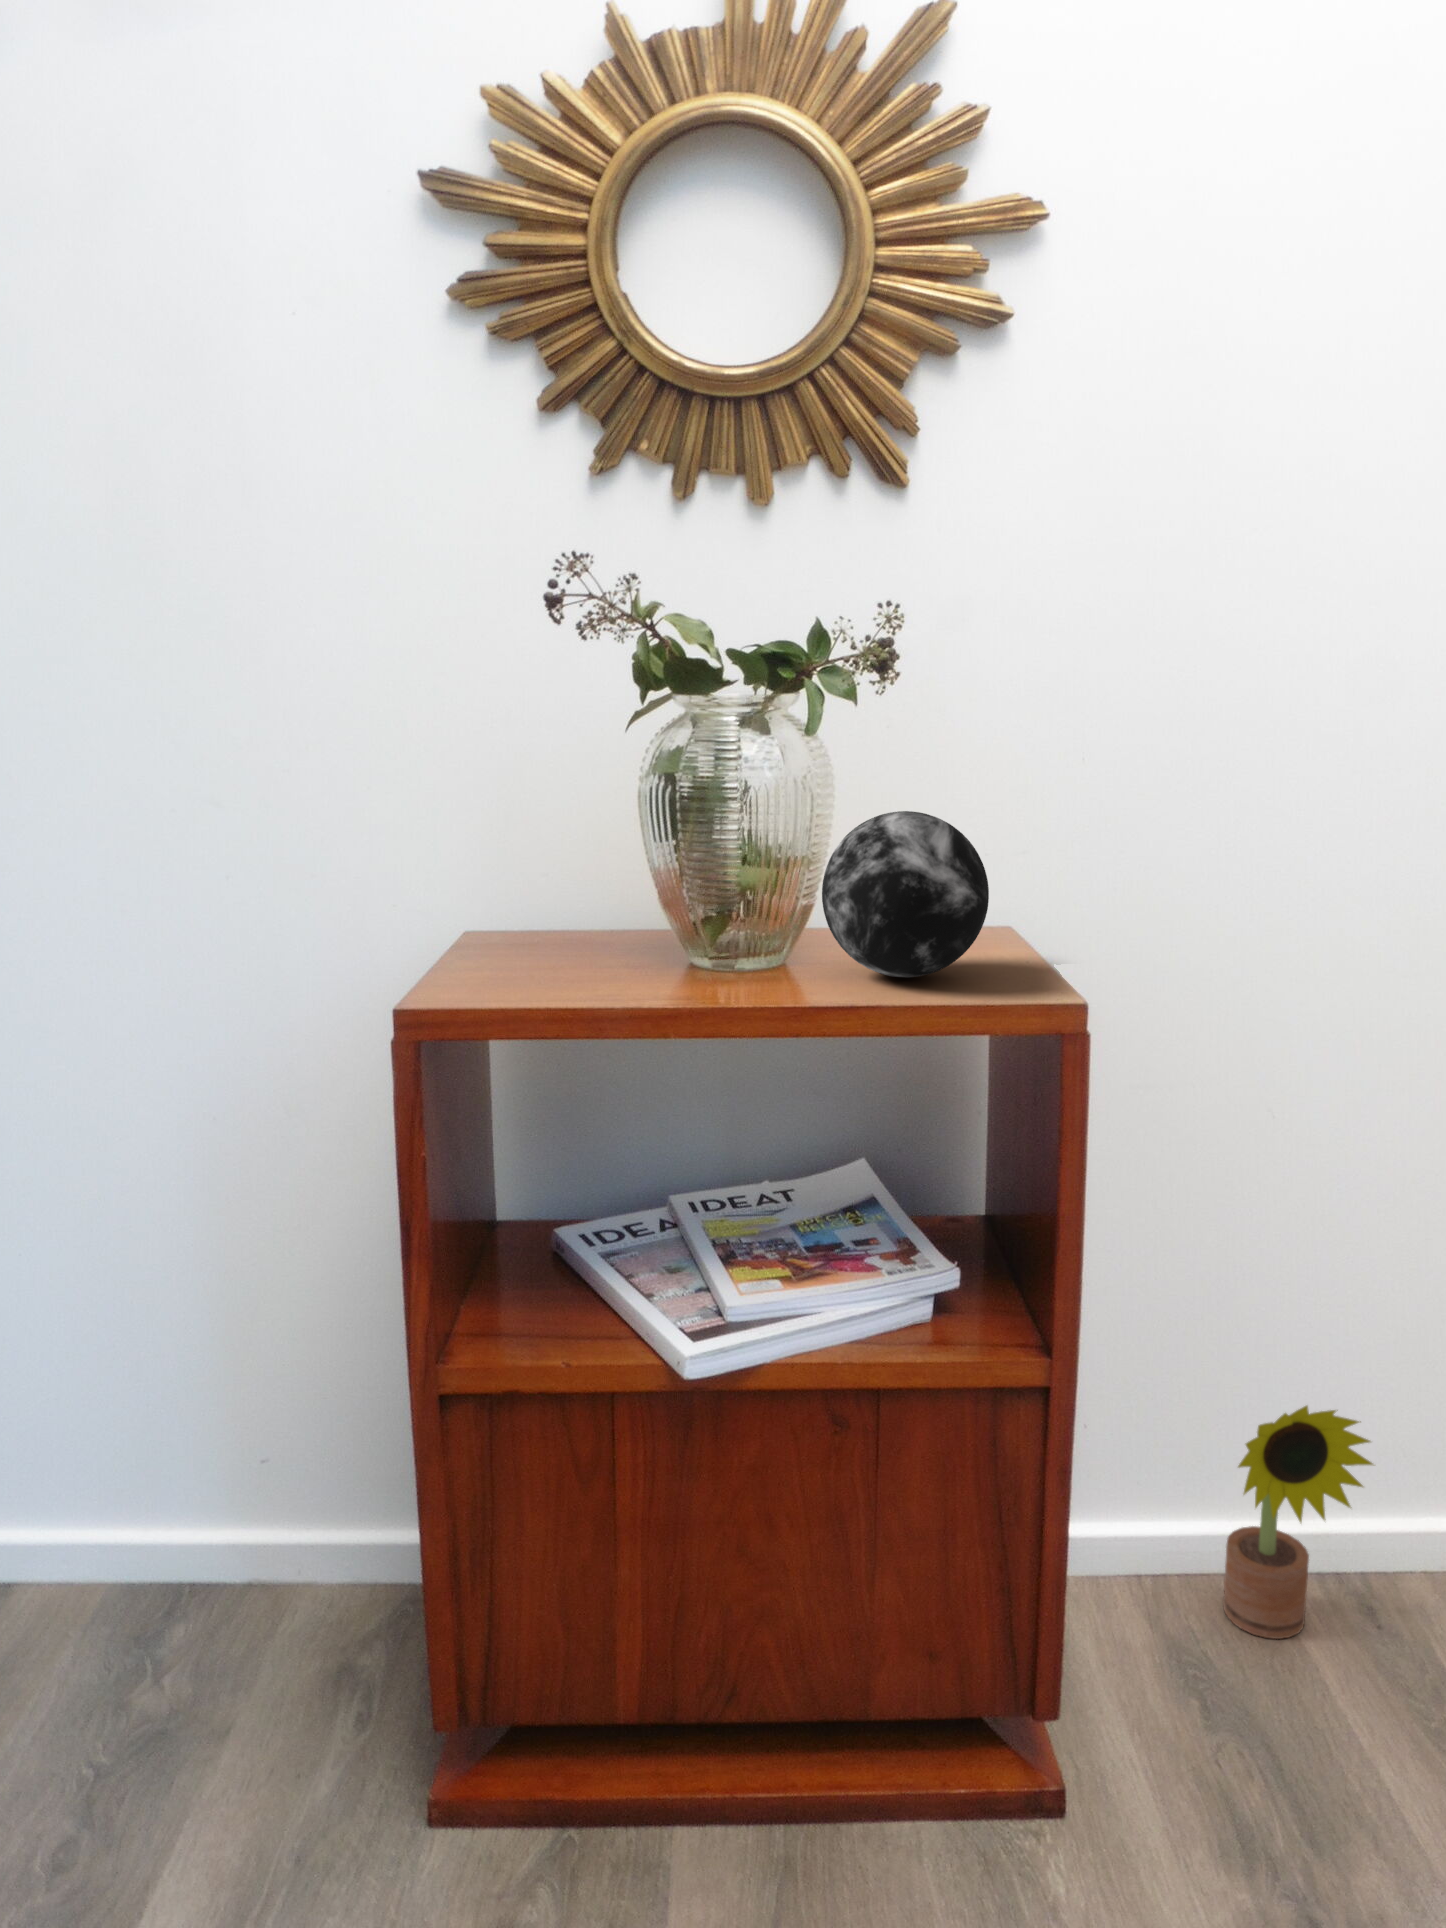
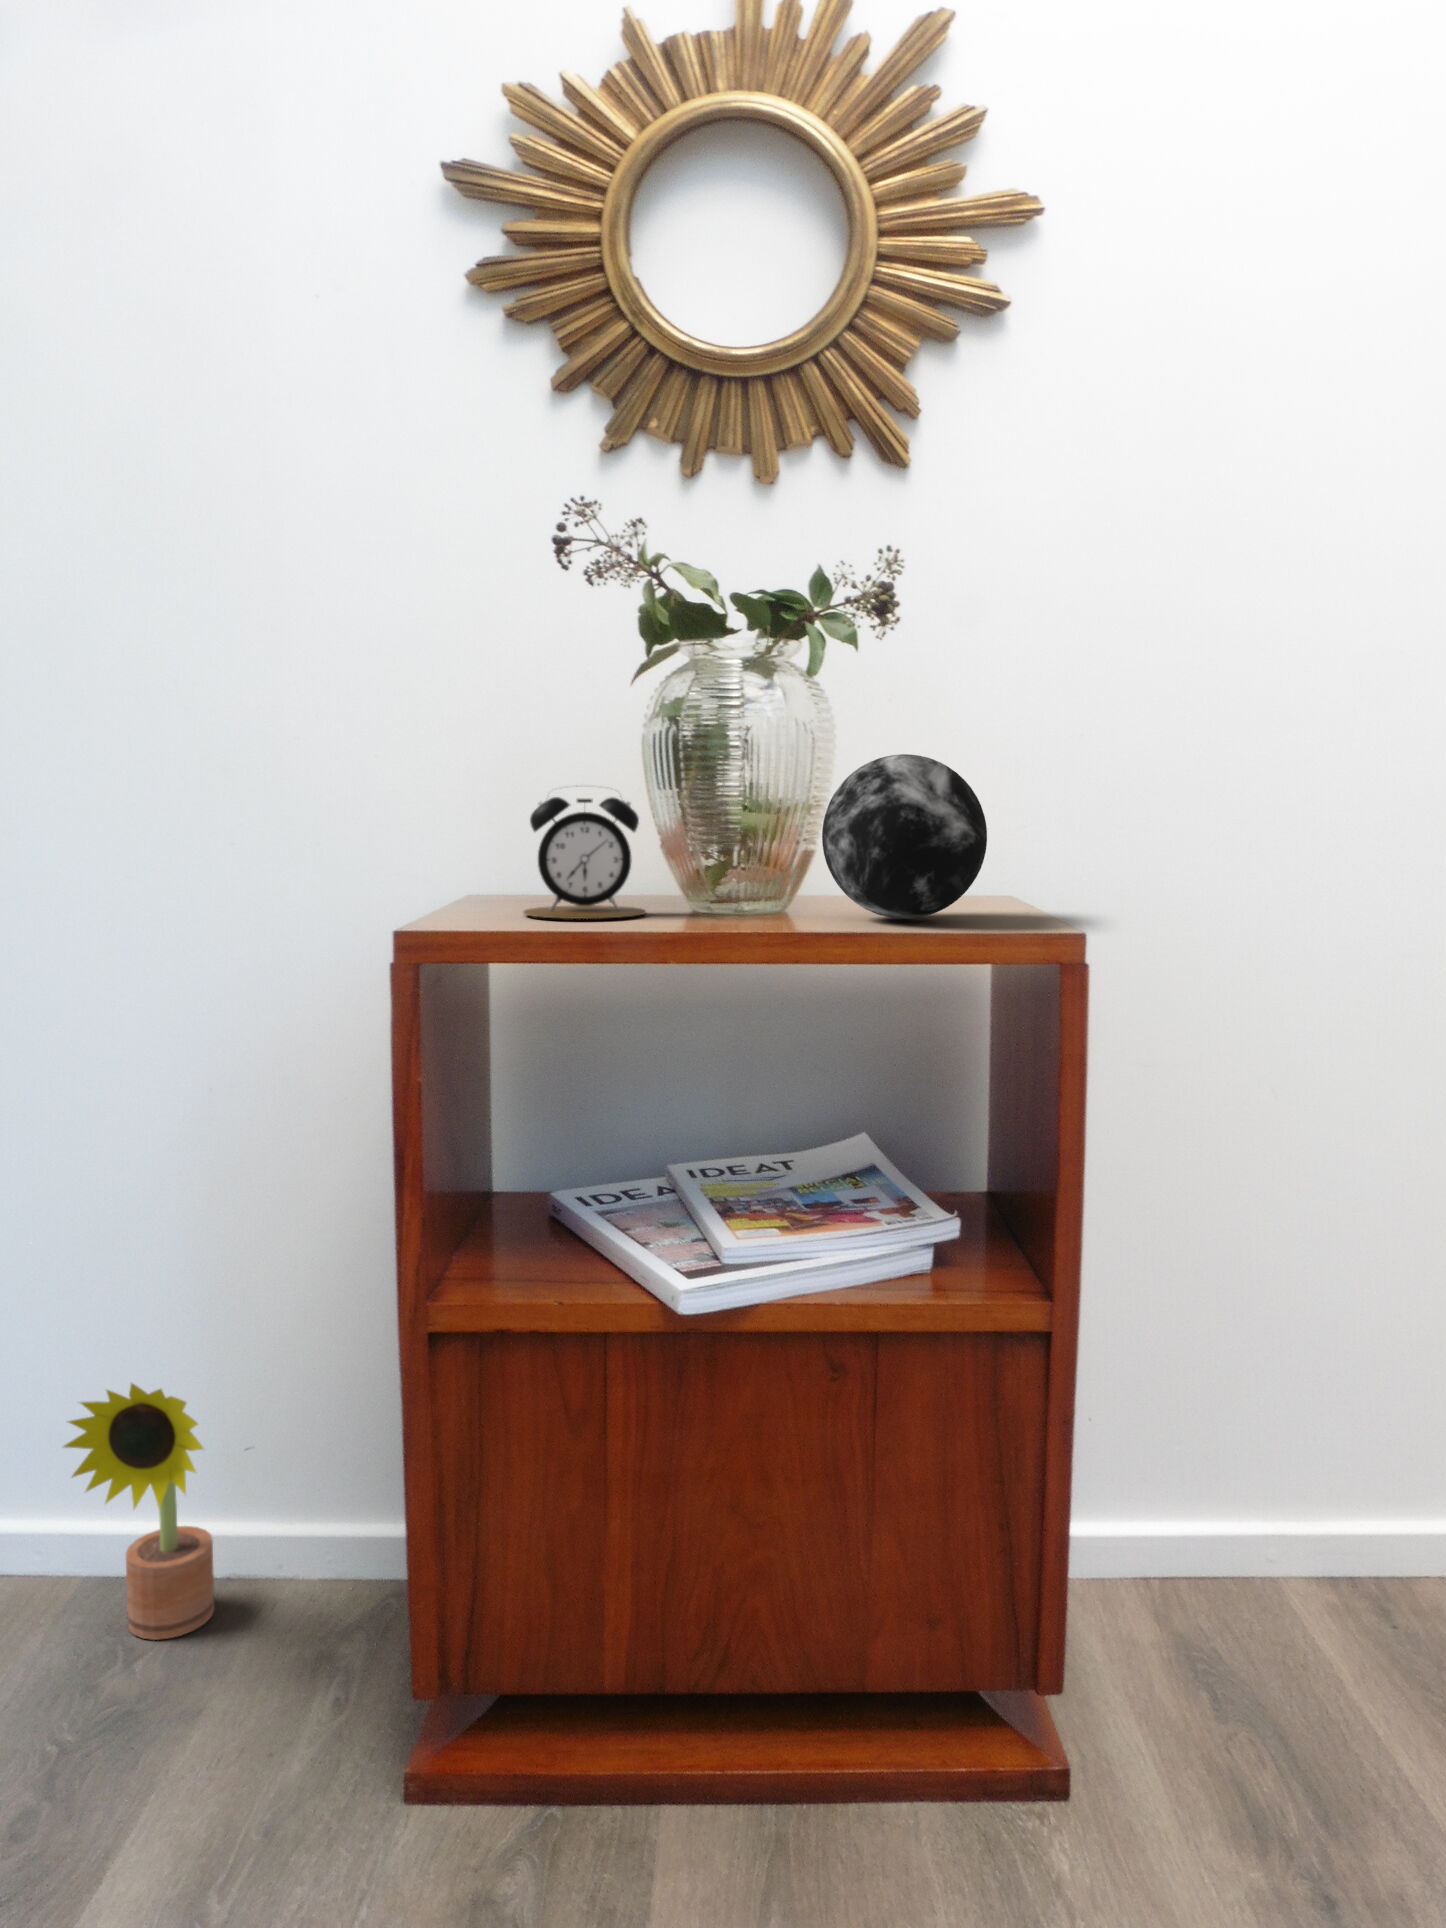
alarm clock: none [522,840,645,981] -> present [524,785,646,919]
decorative plant: present [1223,1406,1373,1639] -> present [64,1382,214,1640]

